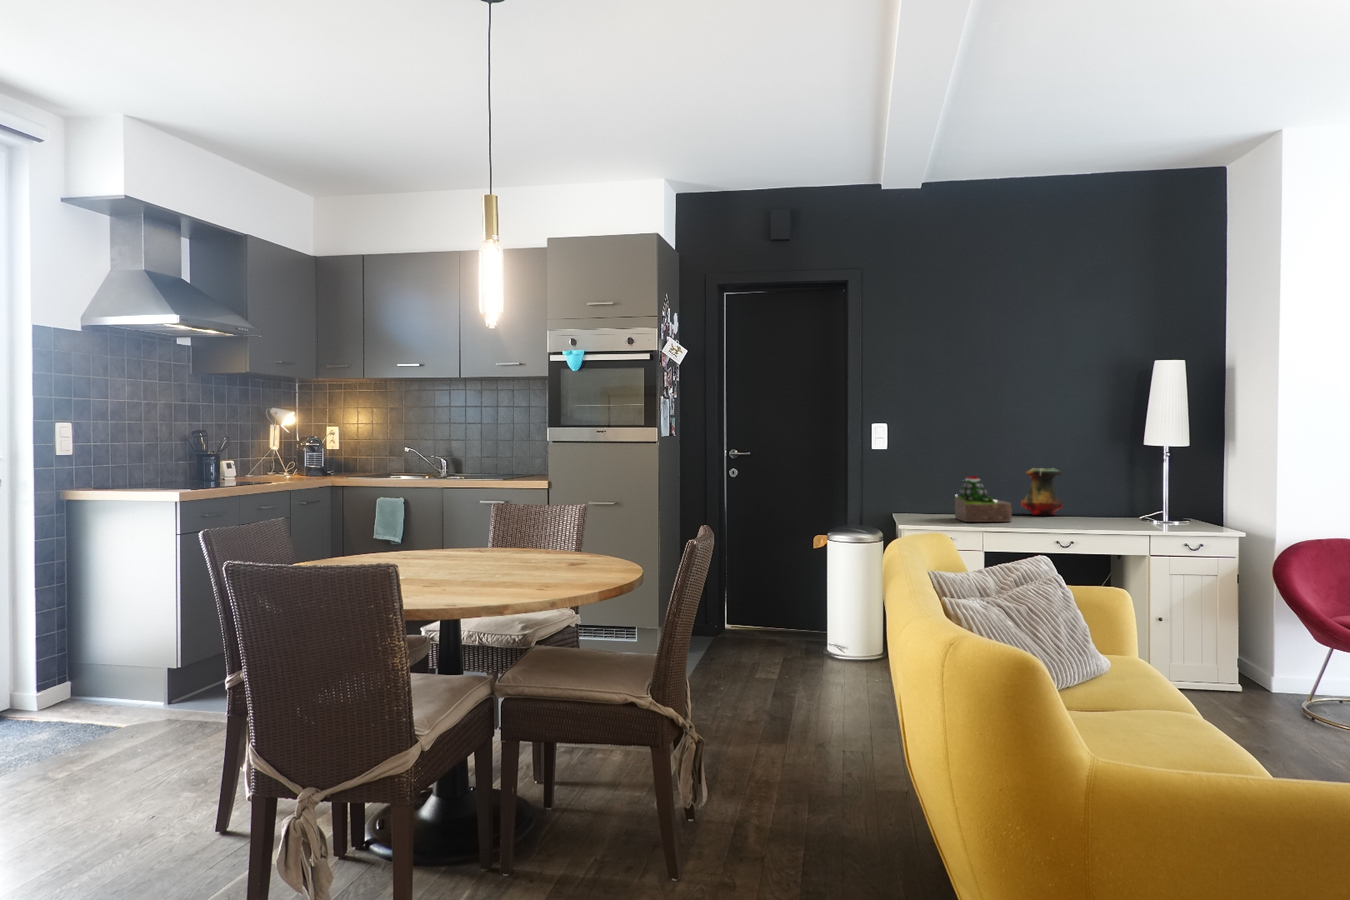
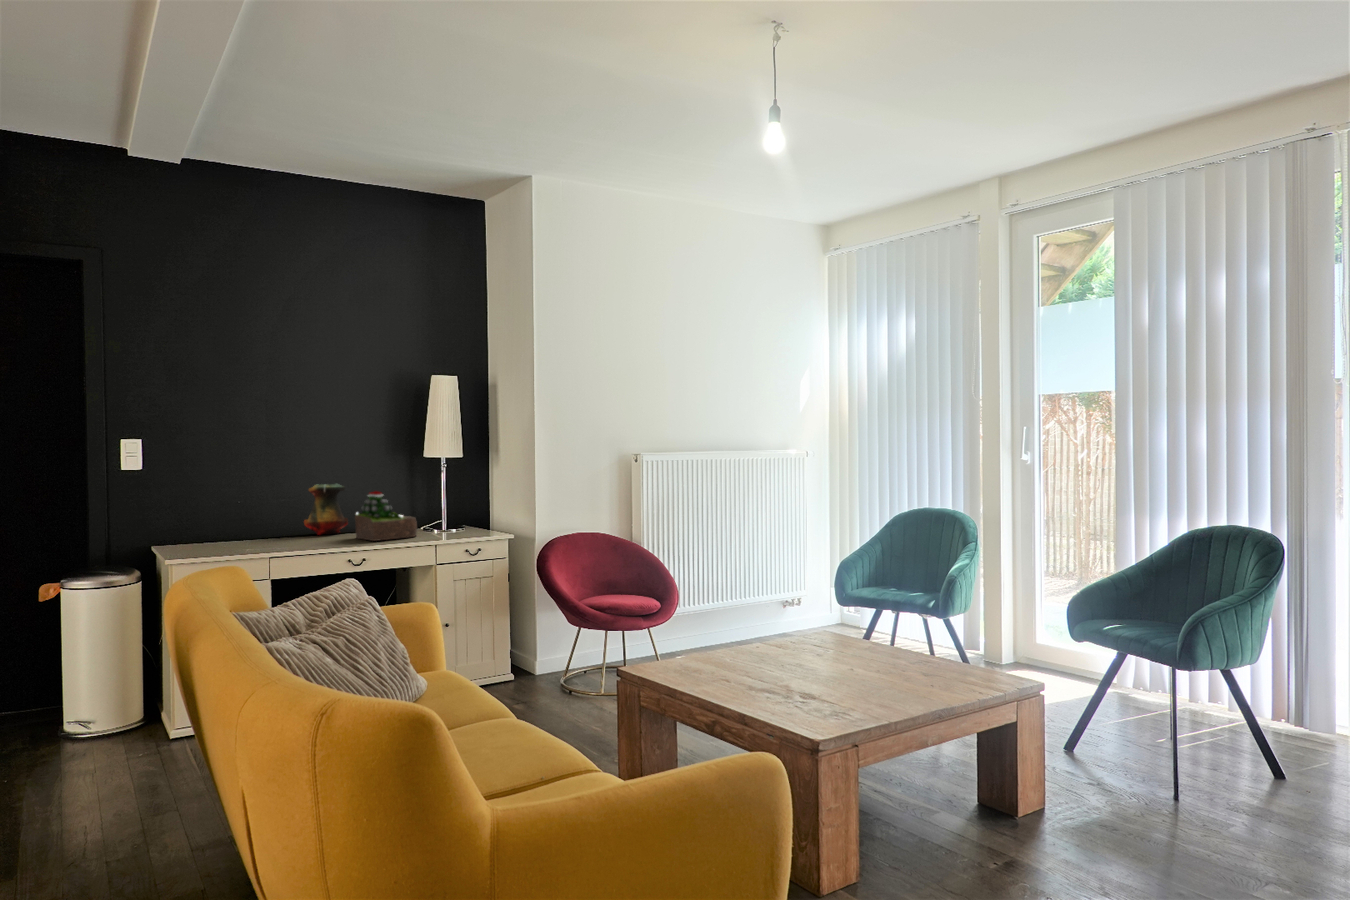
succulent plant: present [955,476,1012,522] -> present [355,491,417,541]

